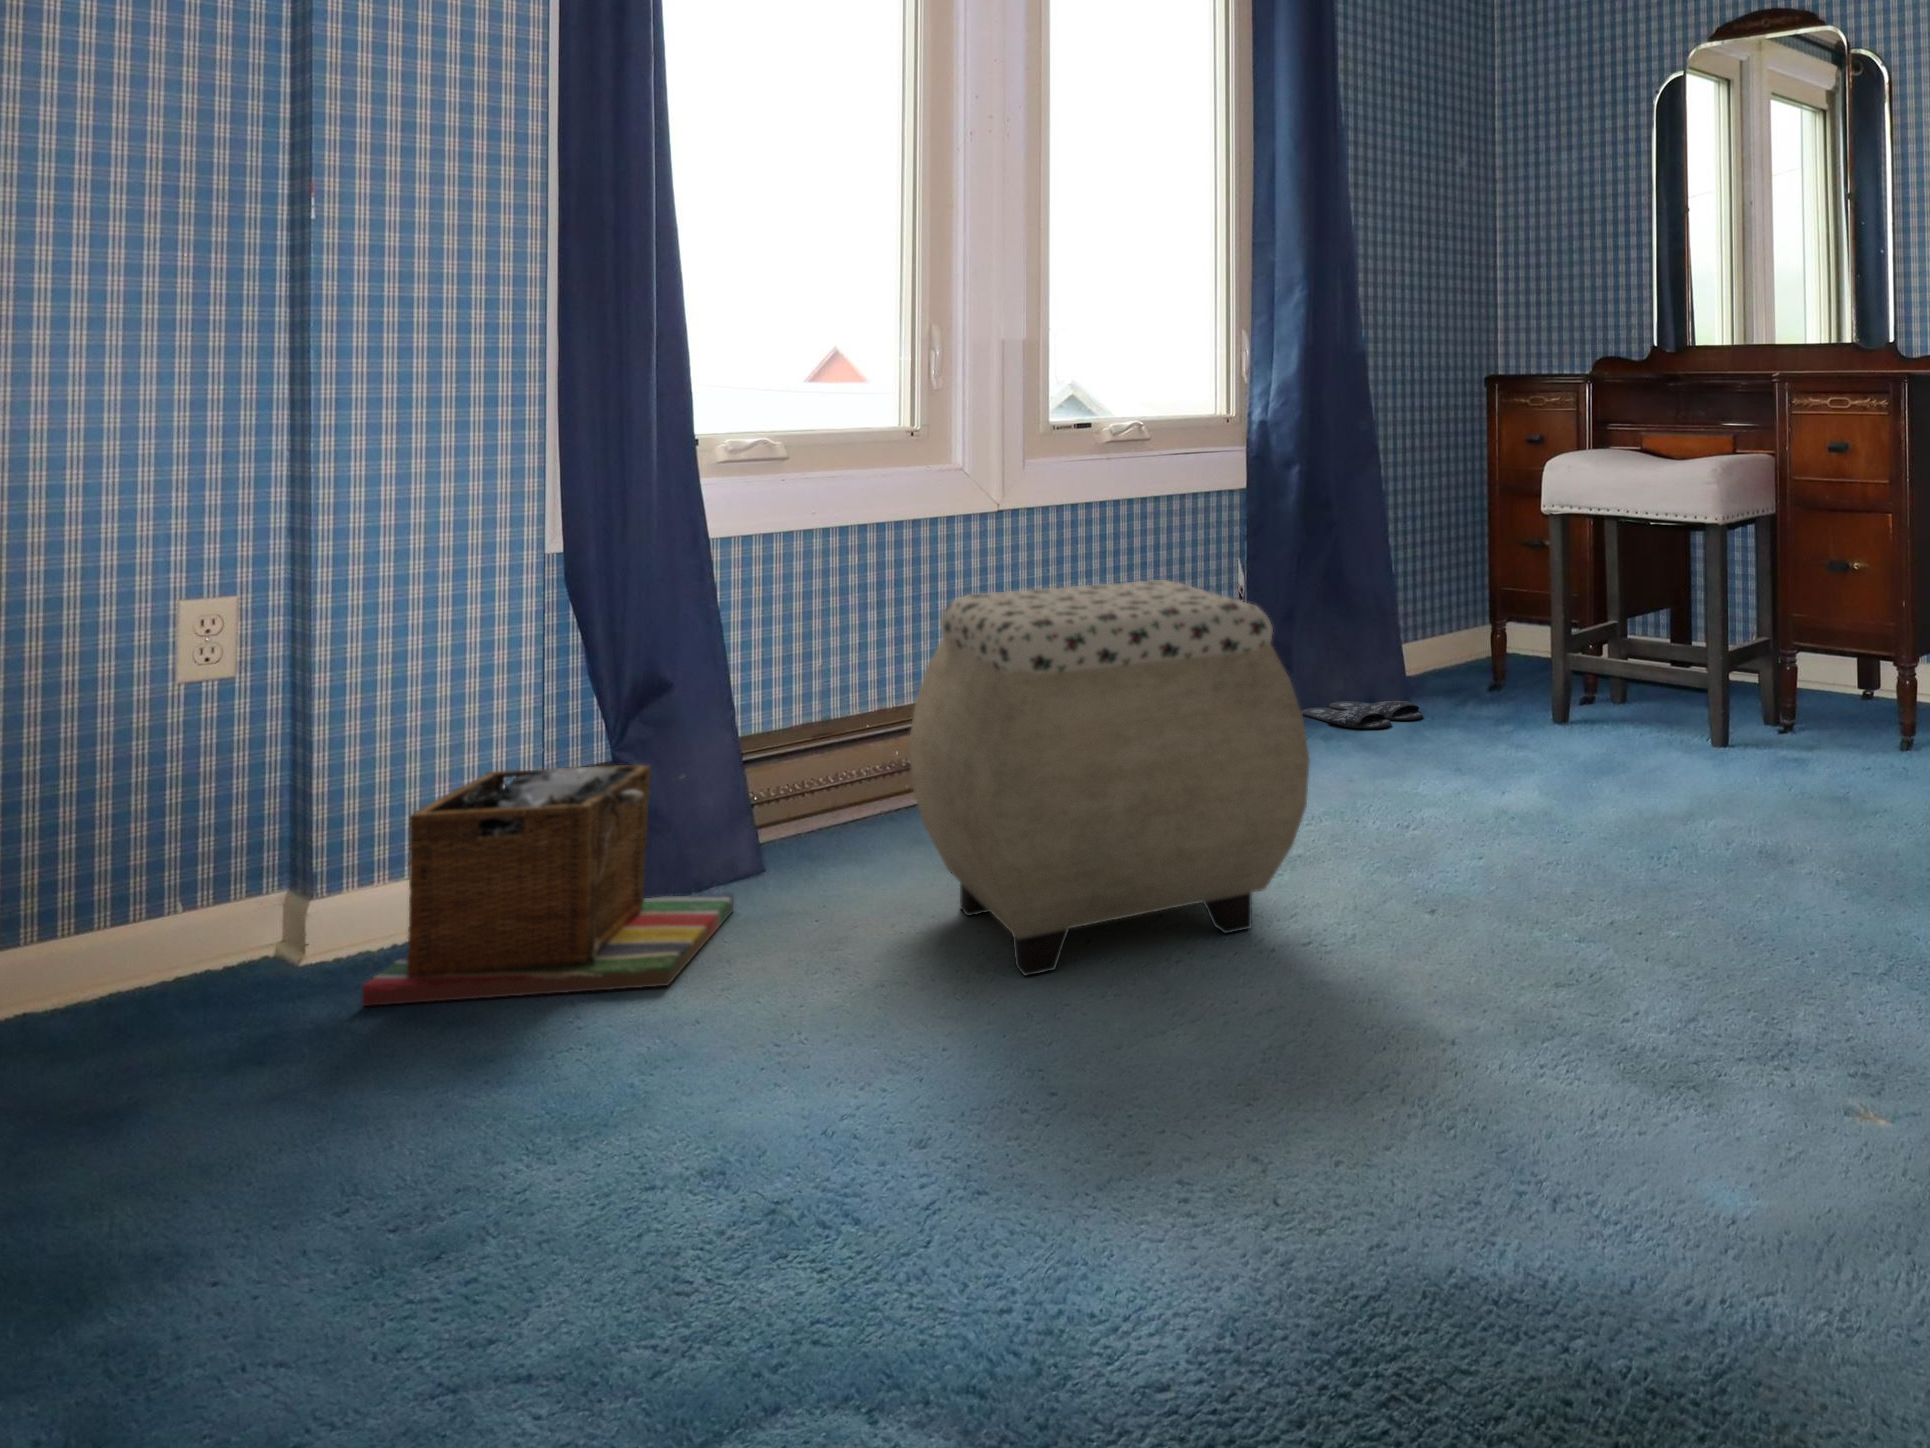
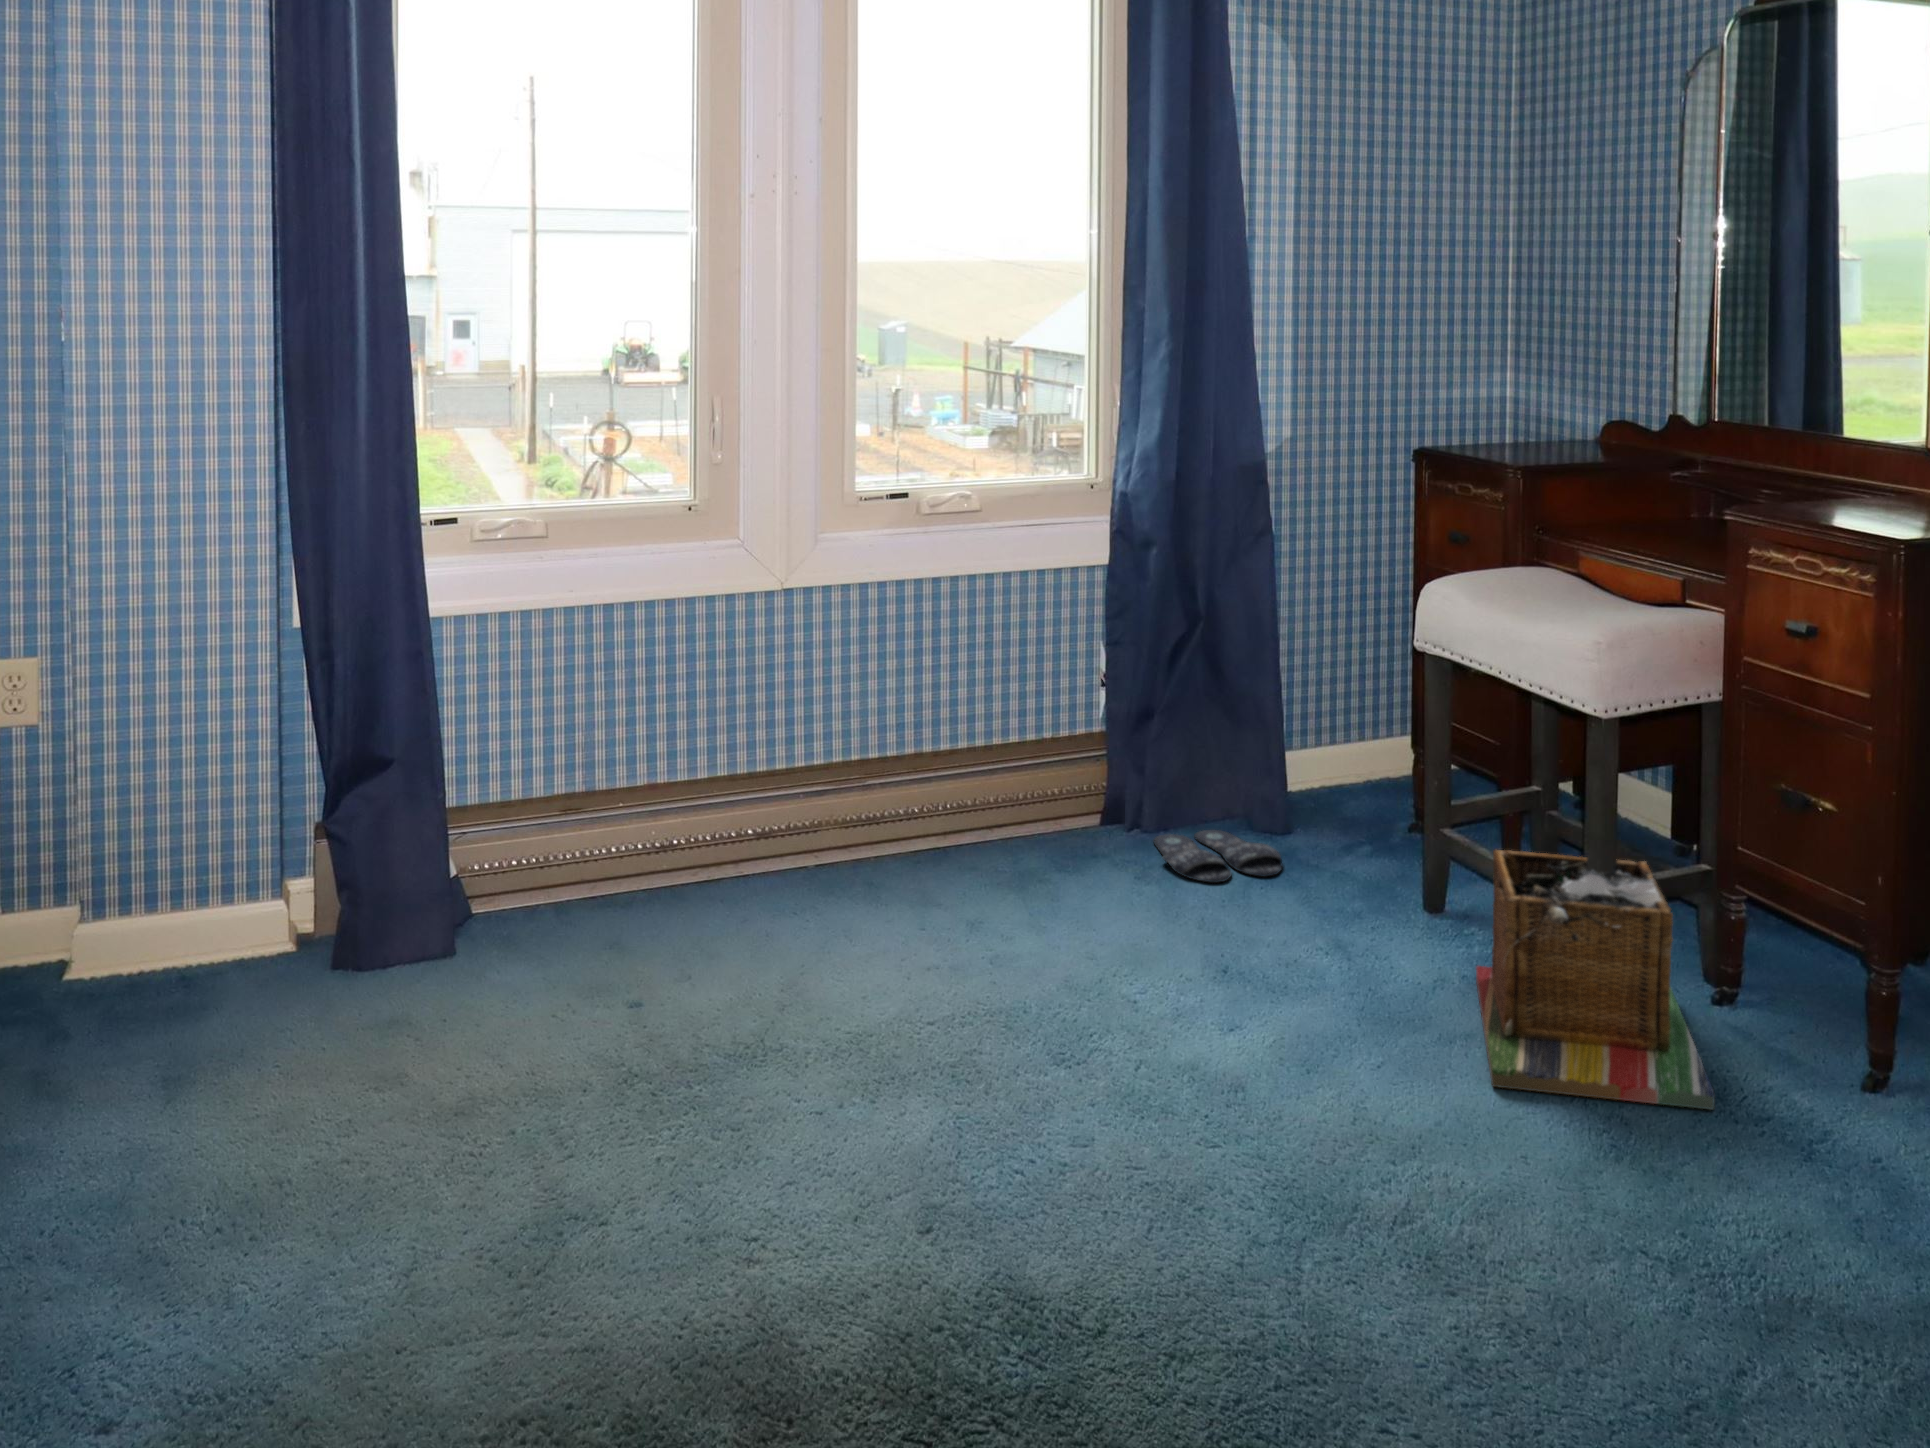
ottoman: present [909,580,1309,976] -> none [409,737,809,1173]
laundry basket: present [362,764,734,1006] -> present [1476,850,1715,1110]

